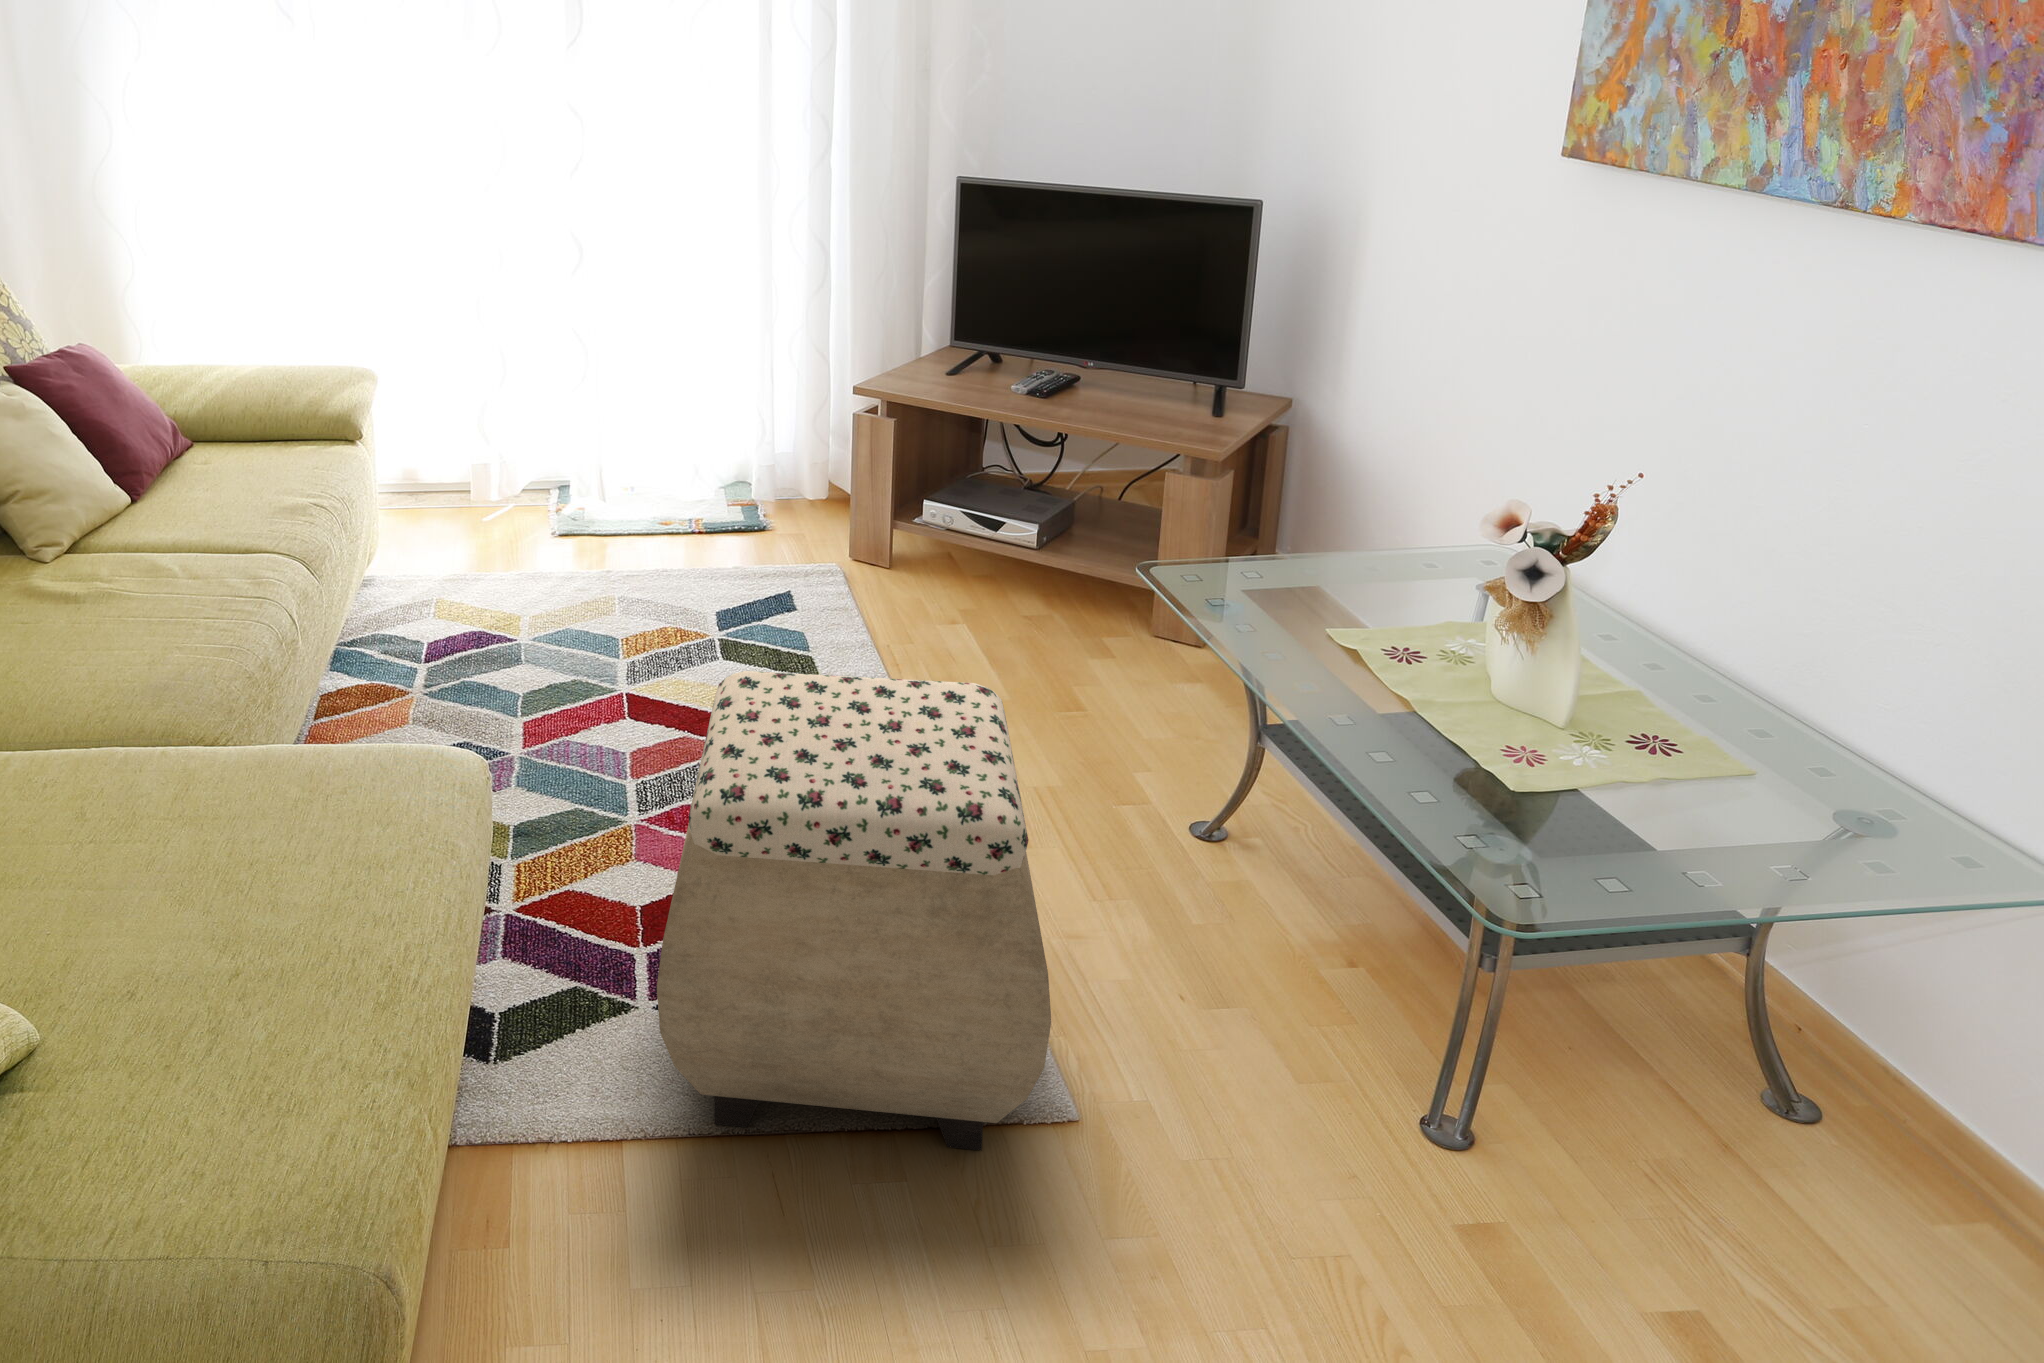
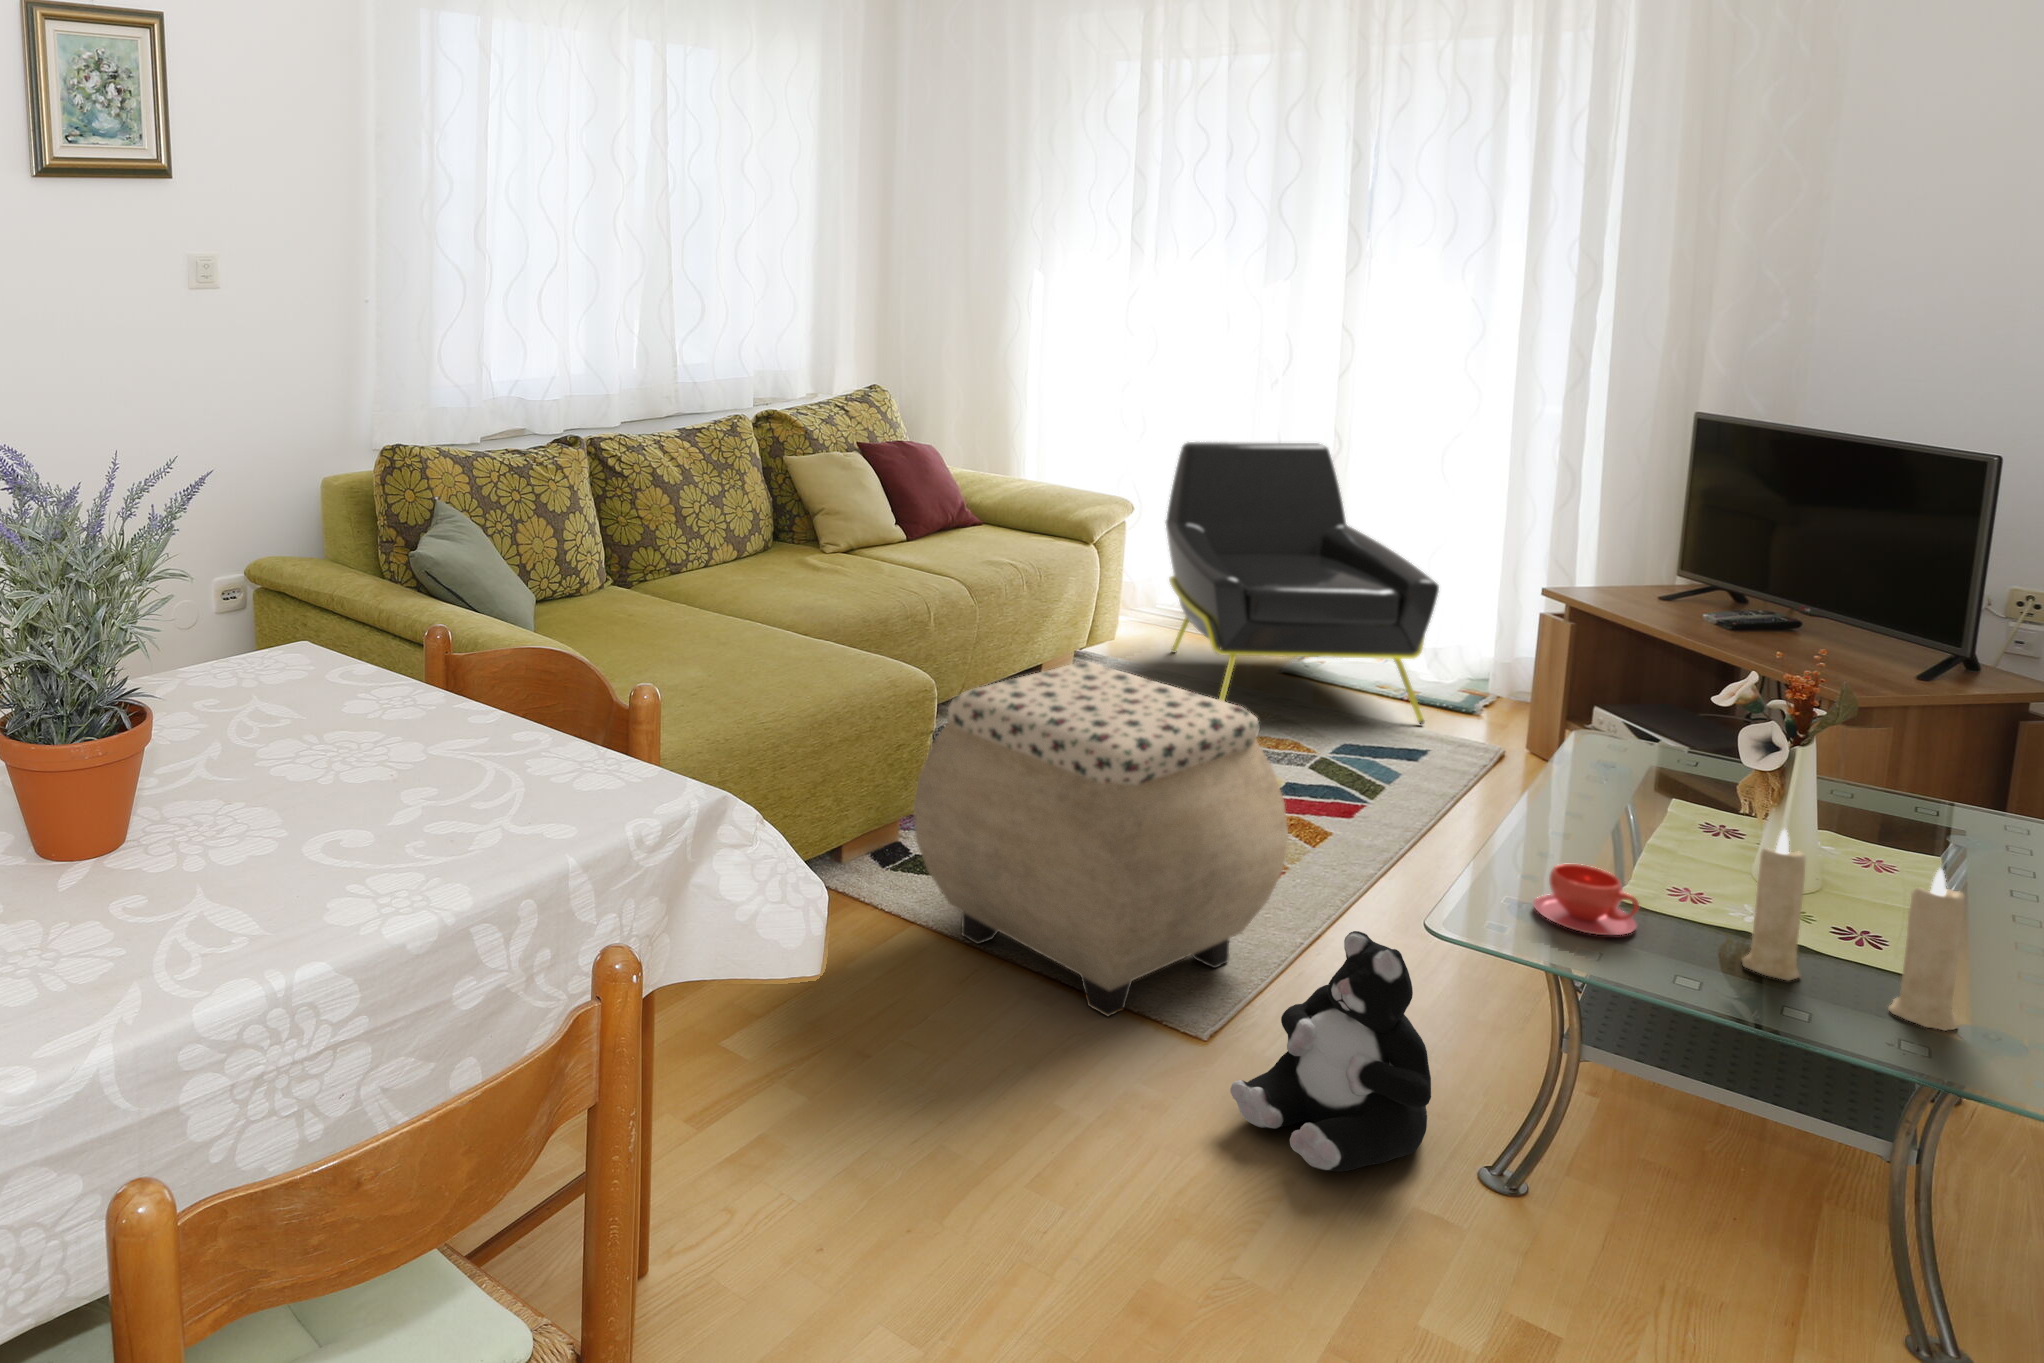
armchair: none [416,272,744,631] -> present [1165,442,1439,724]
candle: none [1682,697,1895,857] -> present [1742,830,1964,1030]
teacup: none [1506,792,1621,874] -> present [1533,864,1639,935]
plush toy: none [1201,935,1408,1240] -> present [1230,931,1431,1171]

